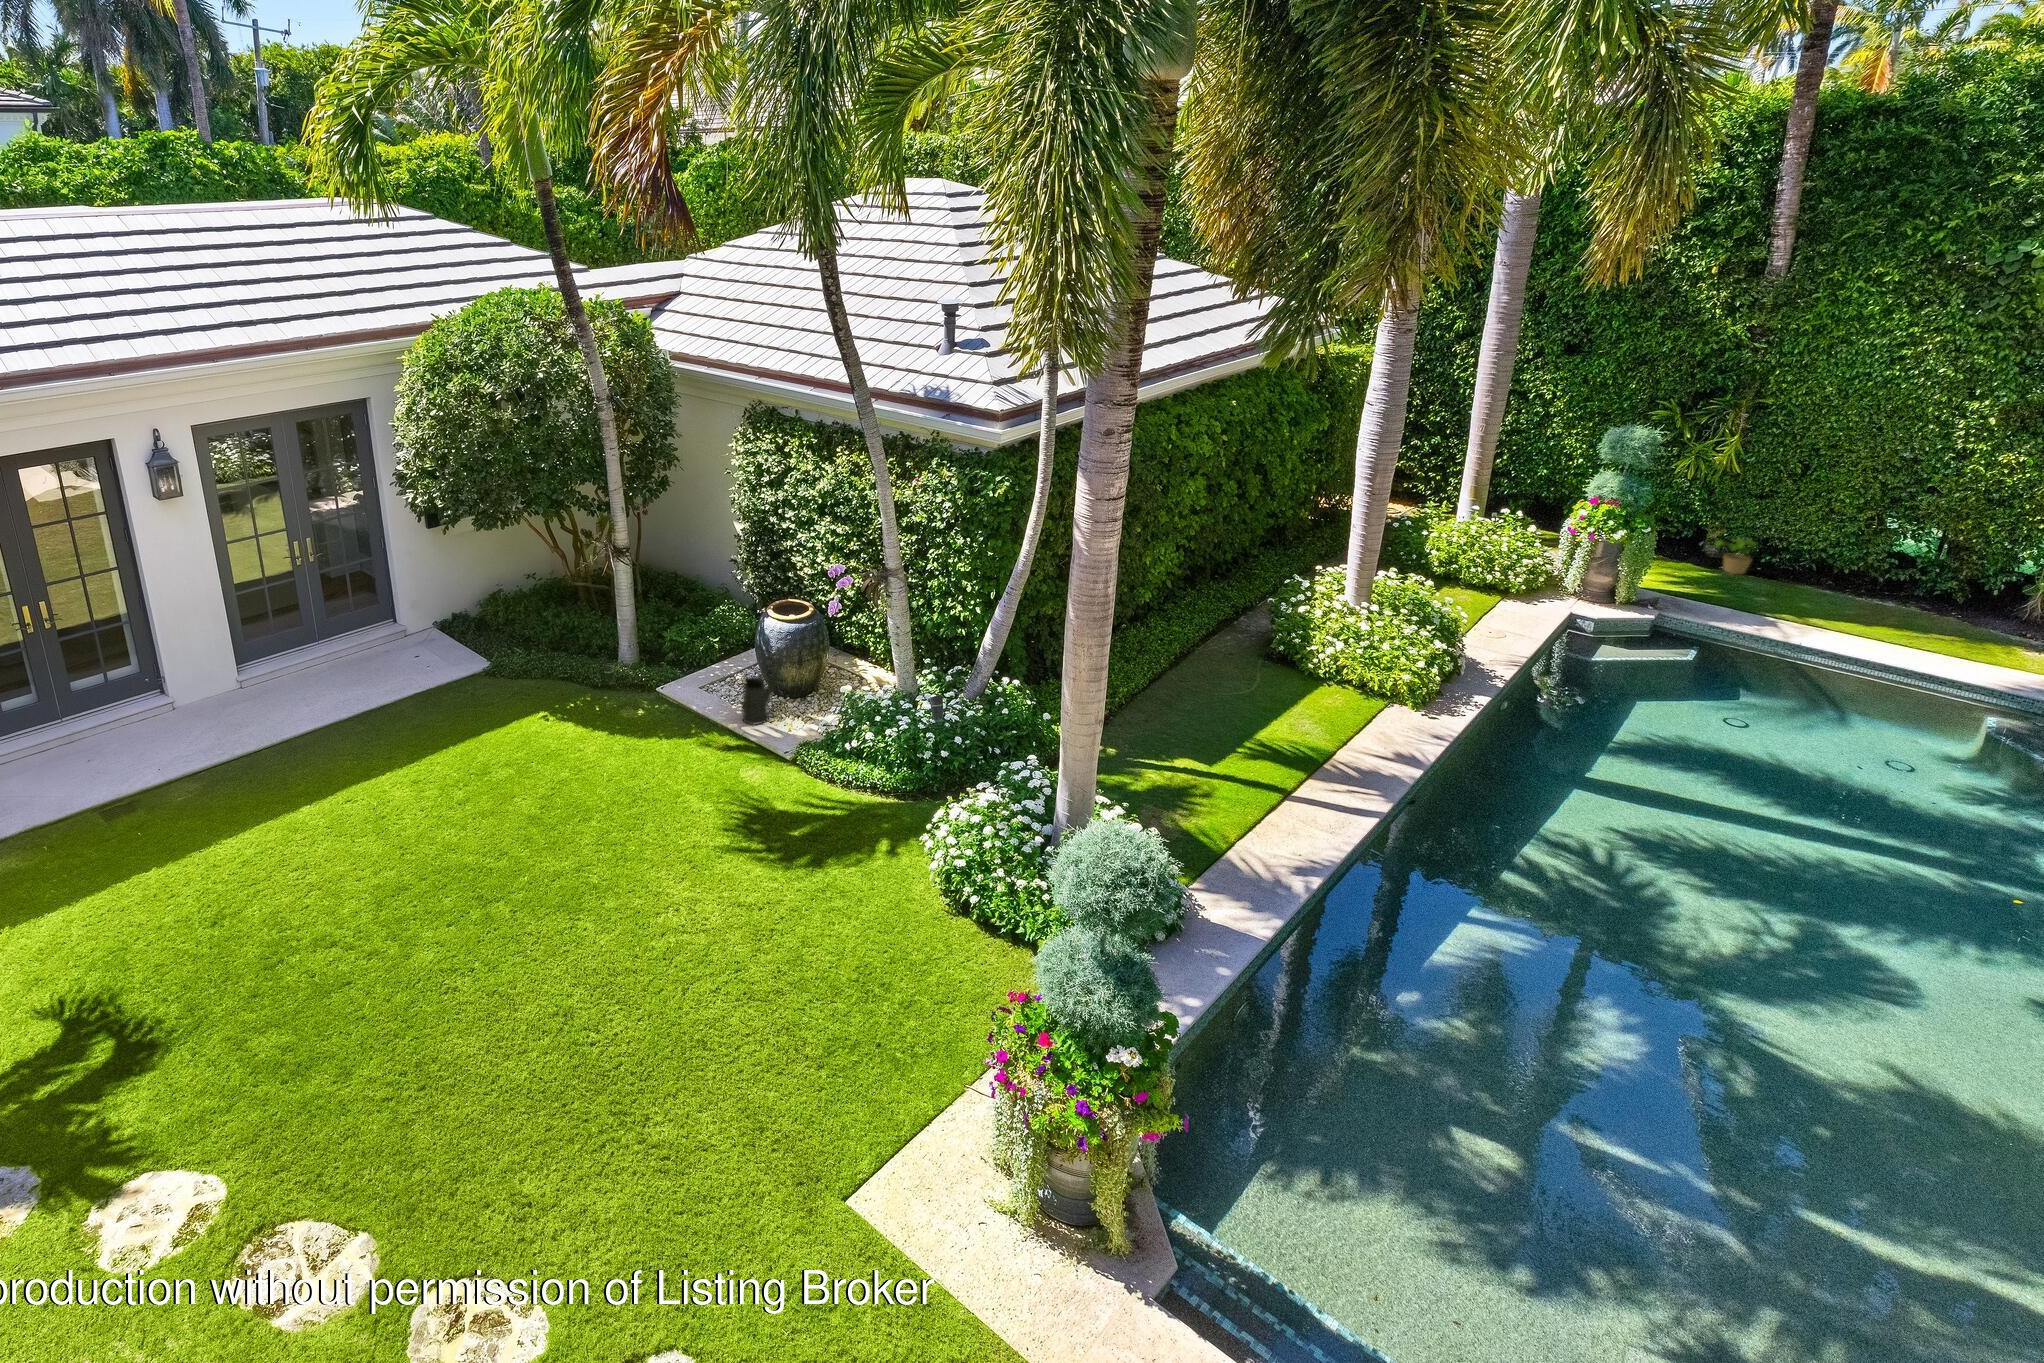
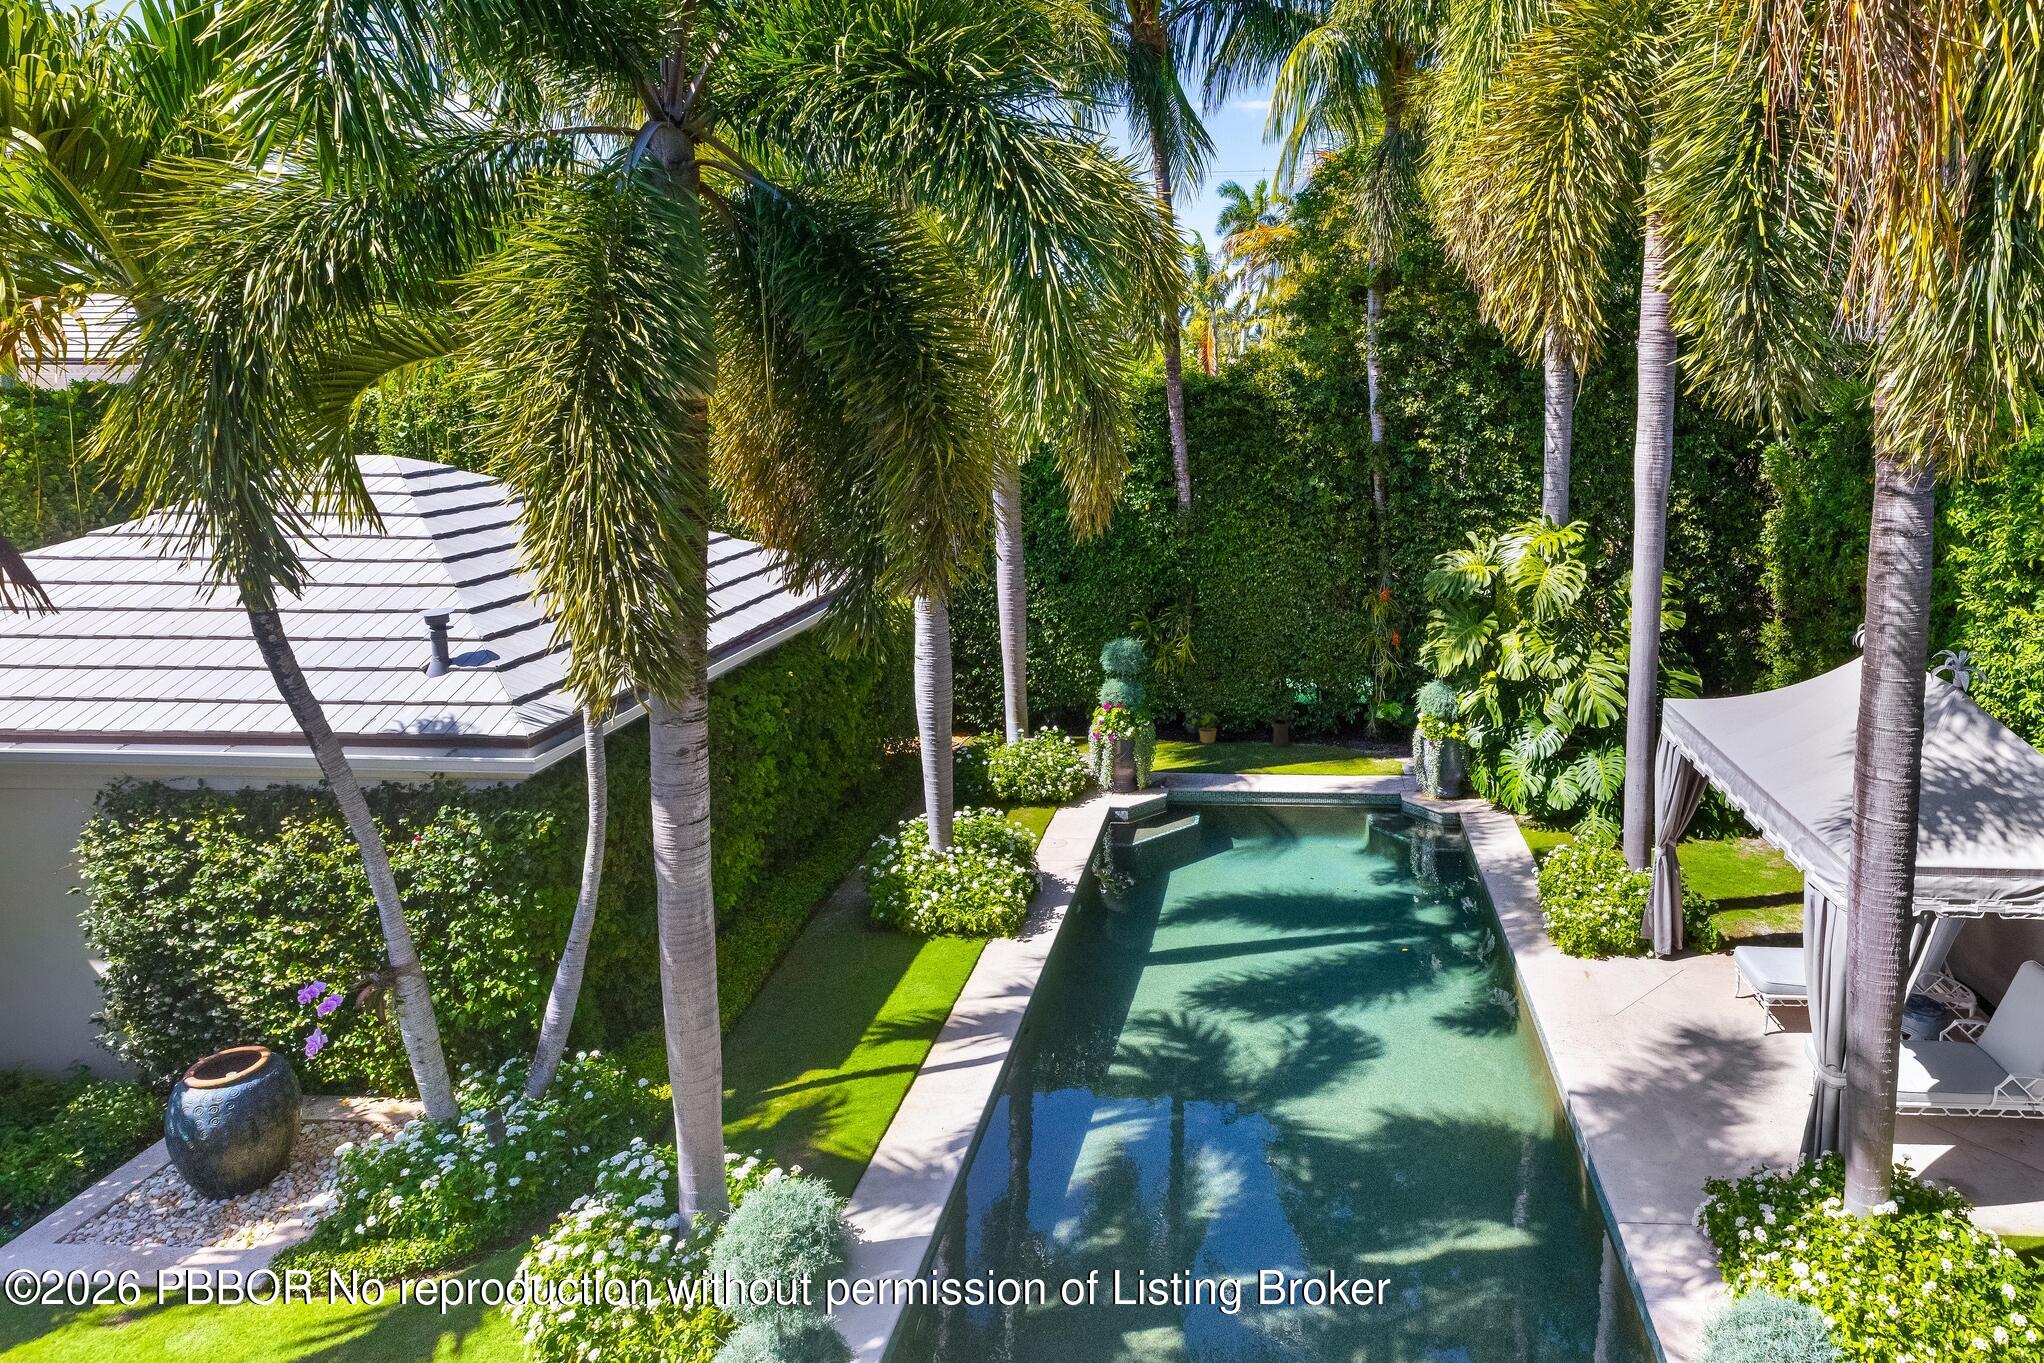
watering can: present [741,664,781,724] -> present [1273,713,1289,747]

